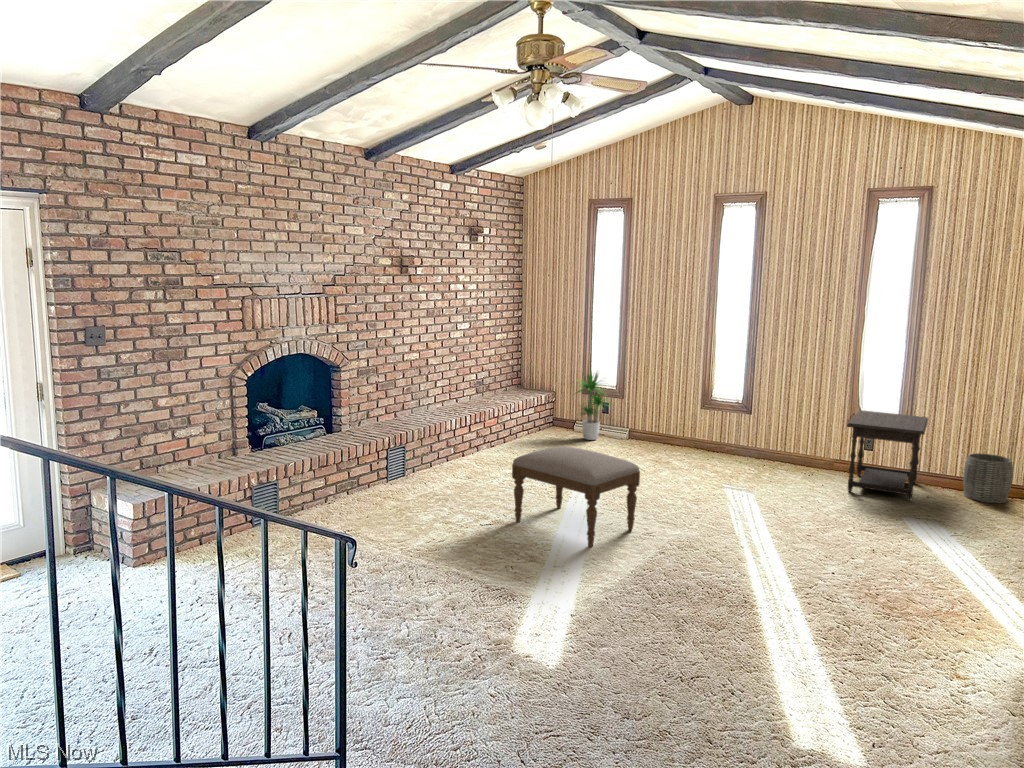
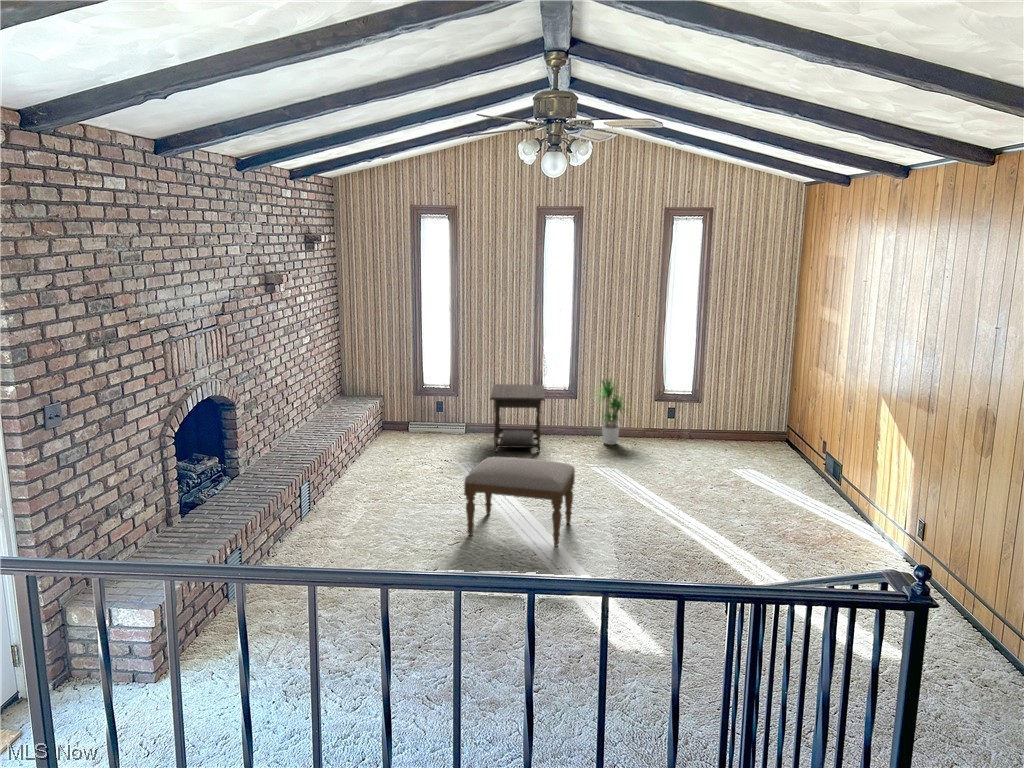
potted plant: present [576,373,609,440] -> present [599,379,626,445]
side table: present [847,410,928,501] -> present [490,384,545,453]
woven basket: present [963,453,1013,503] -> none [744,413,777,450]

